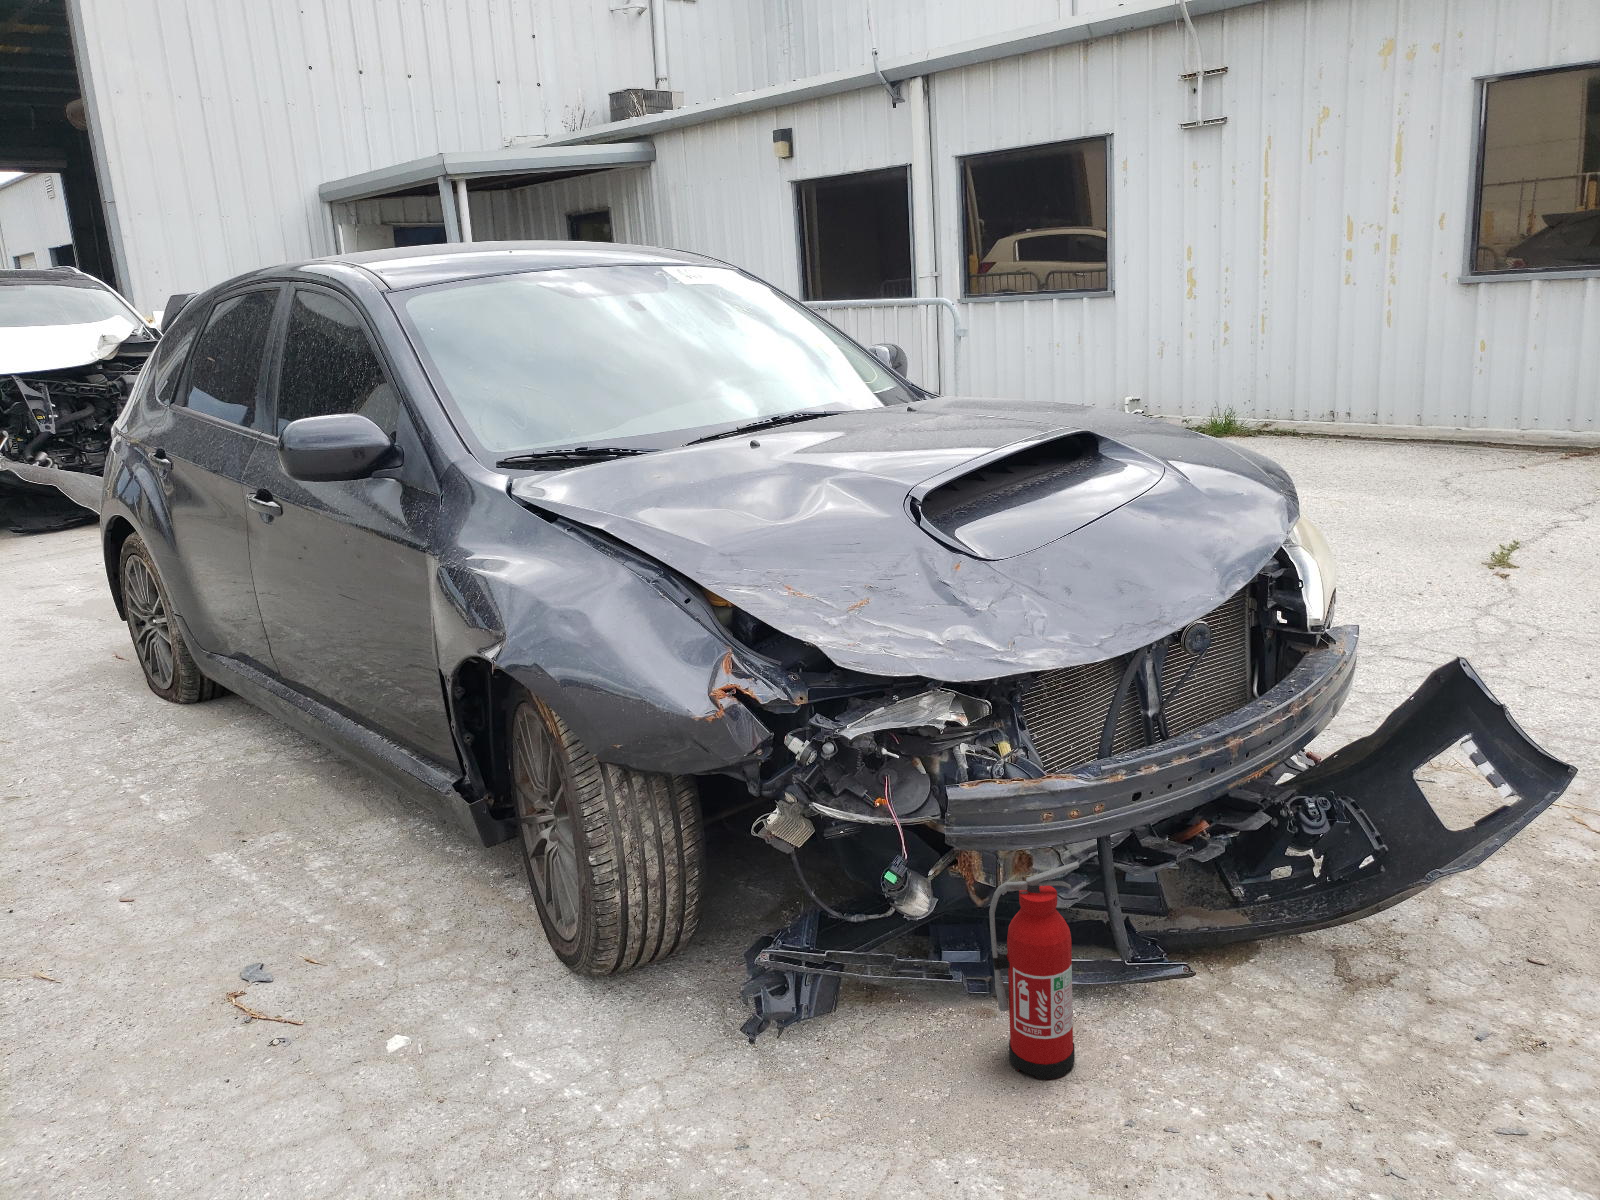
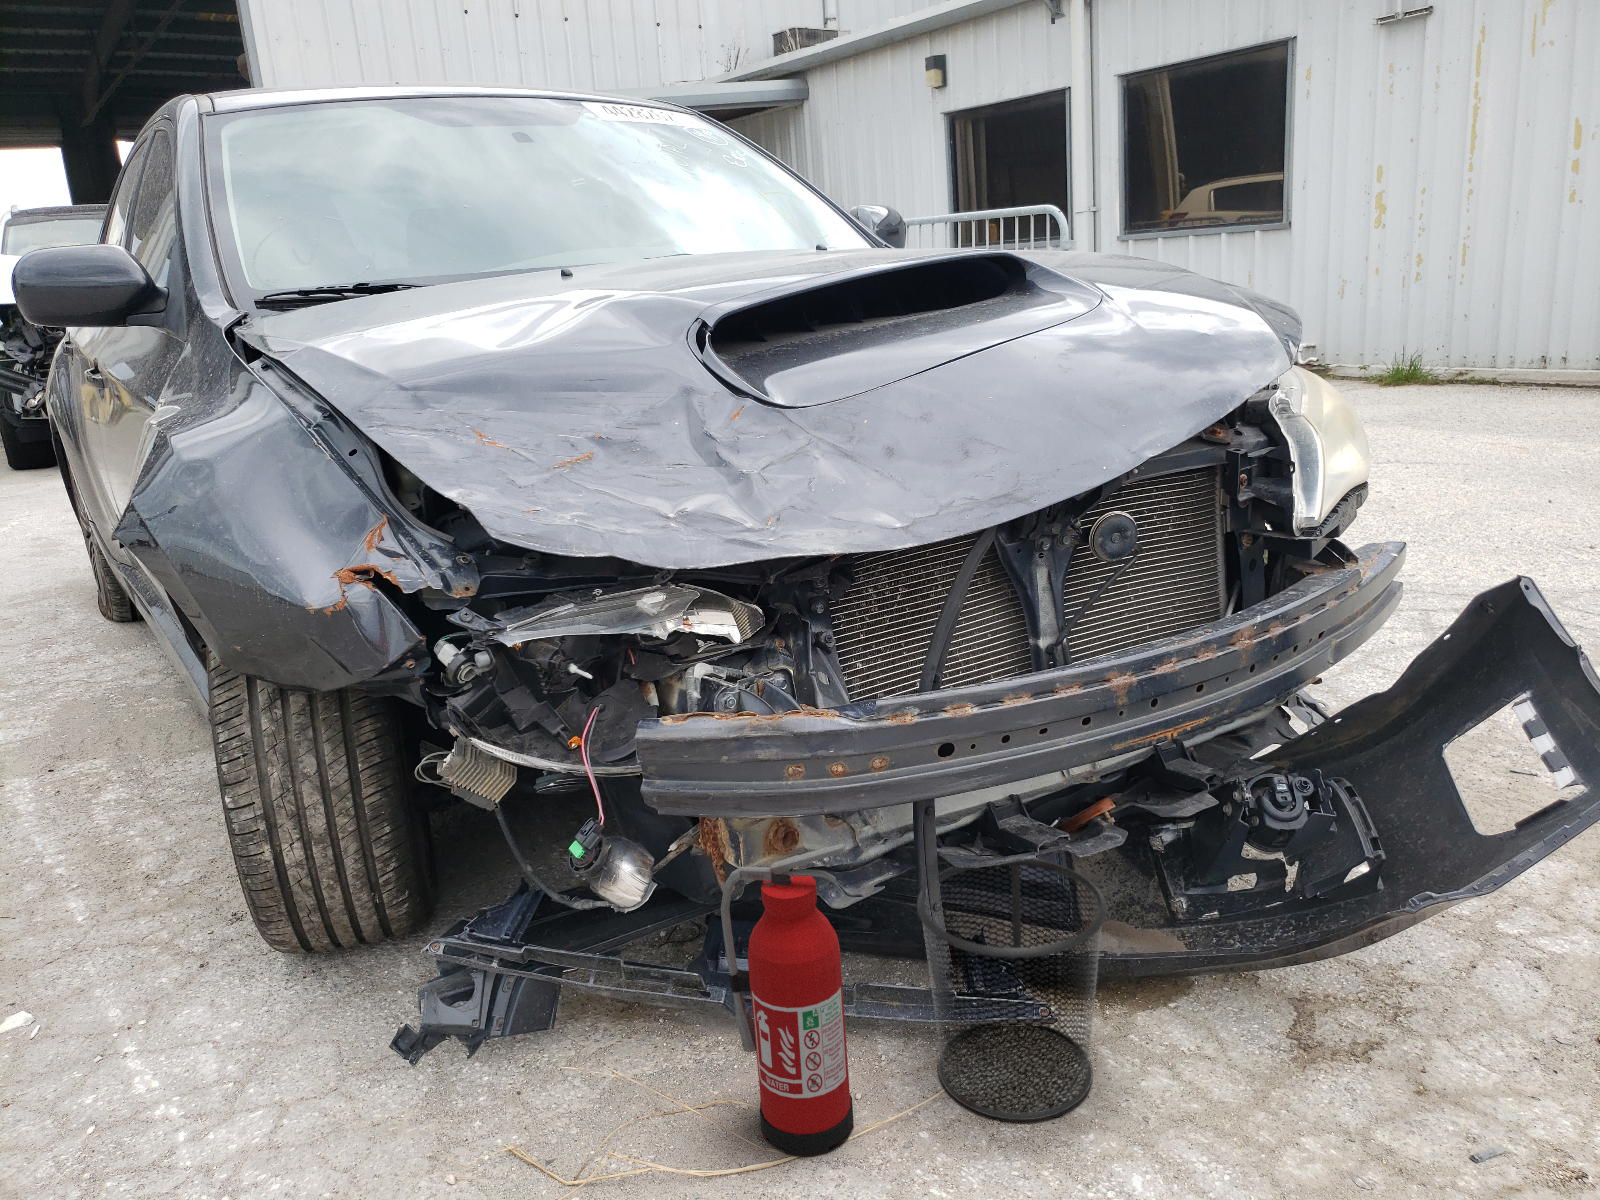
waste bin: none [1100,864,1234,1044] -> present [917,857,1107,1120]

